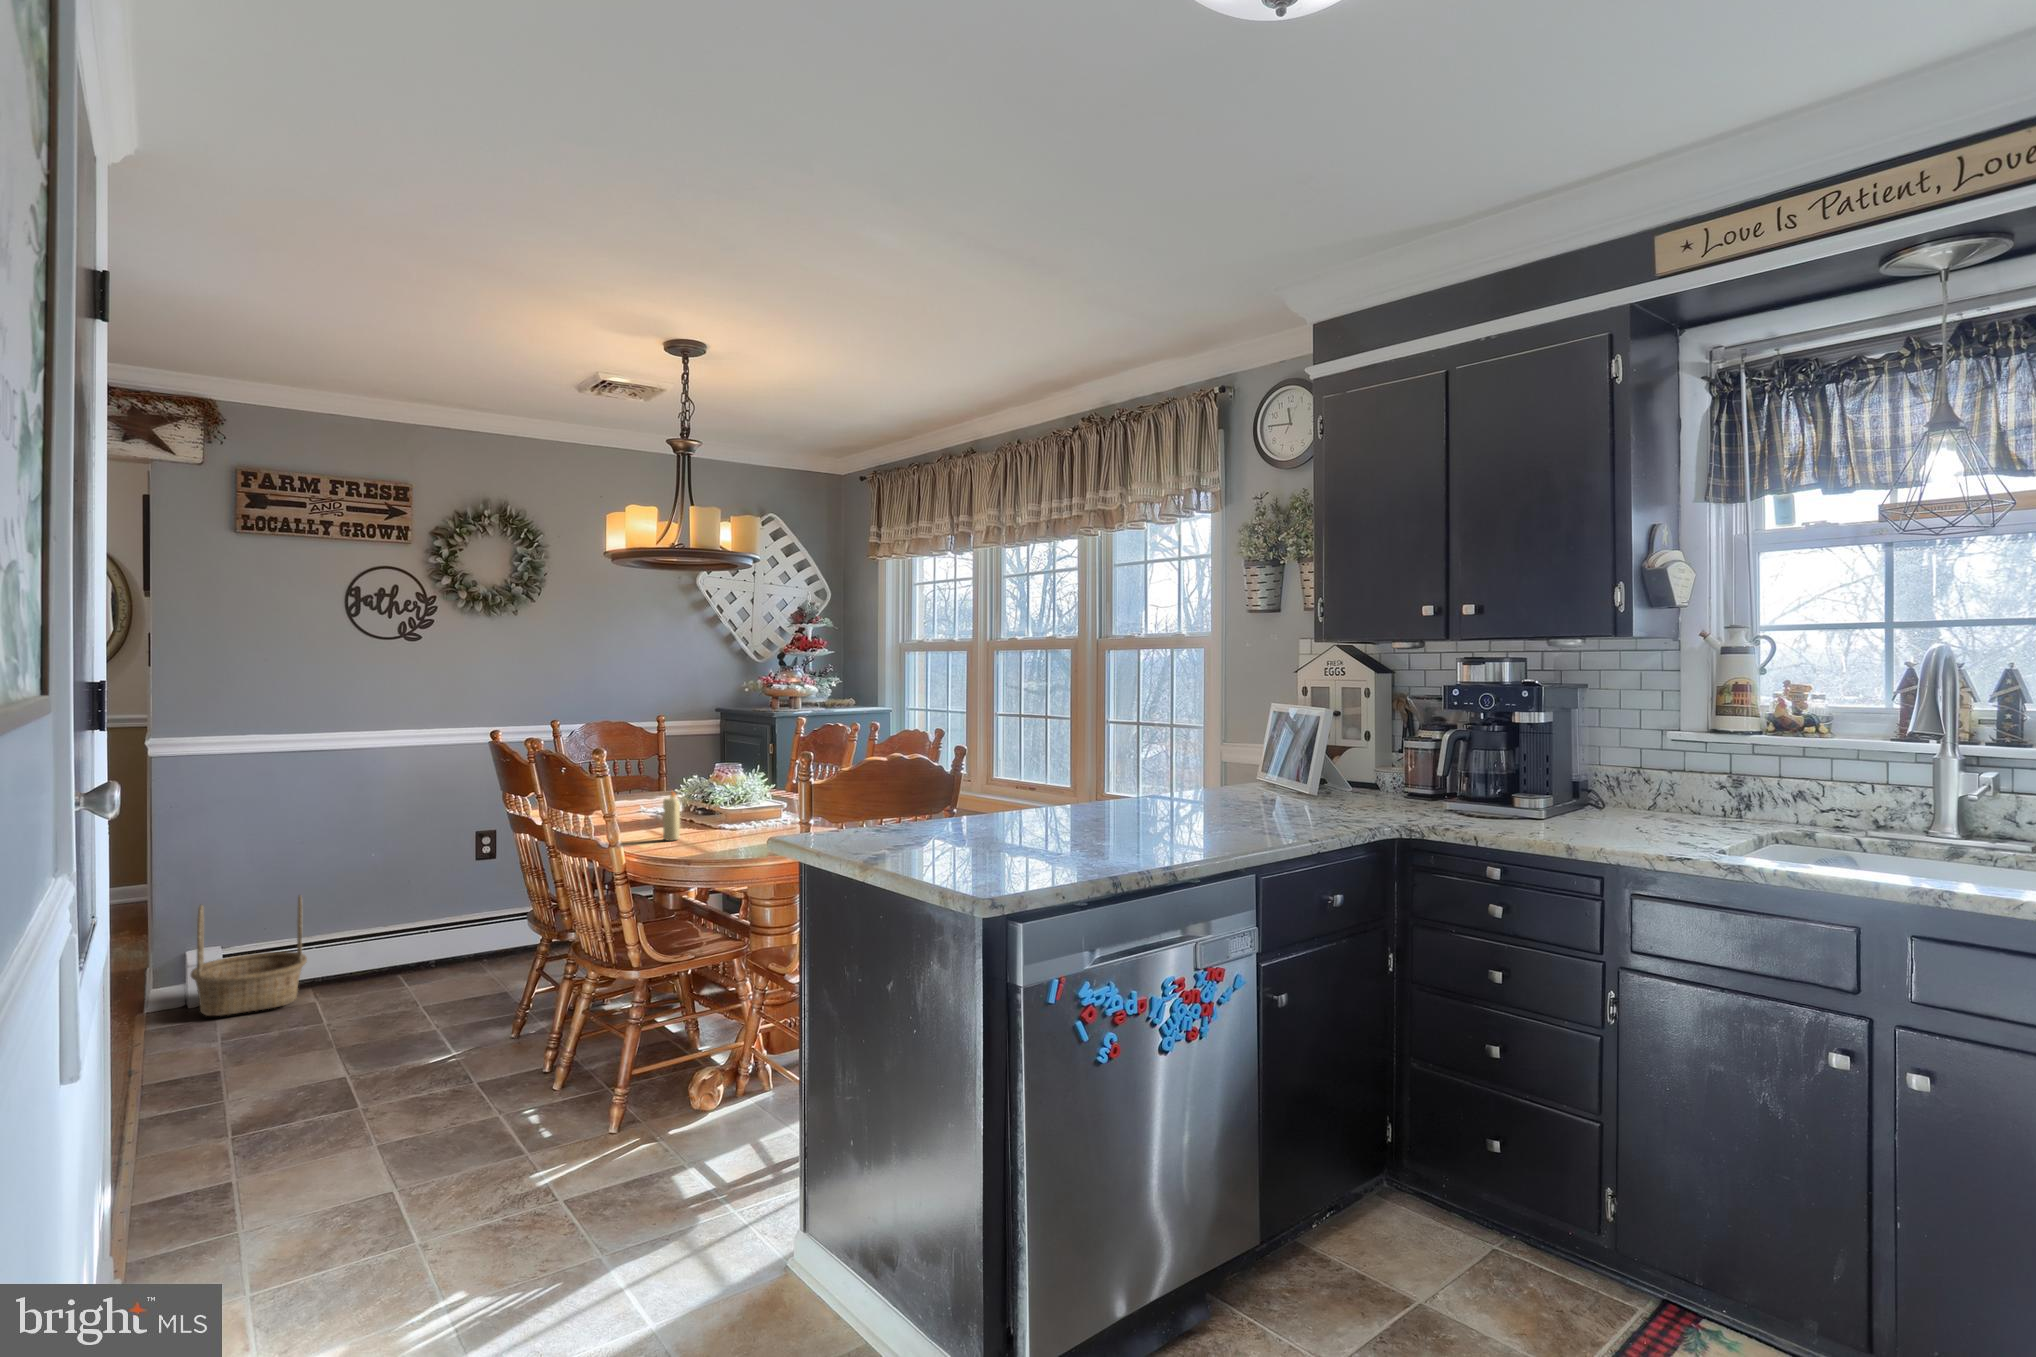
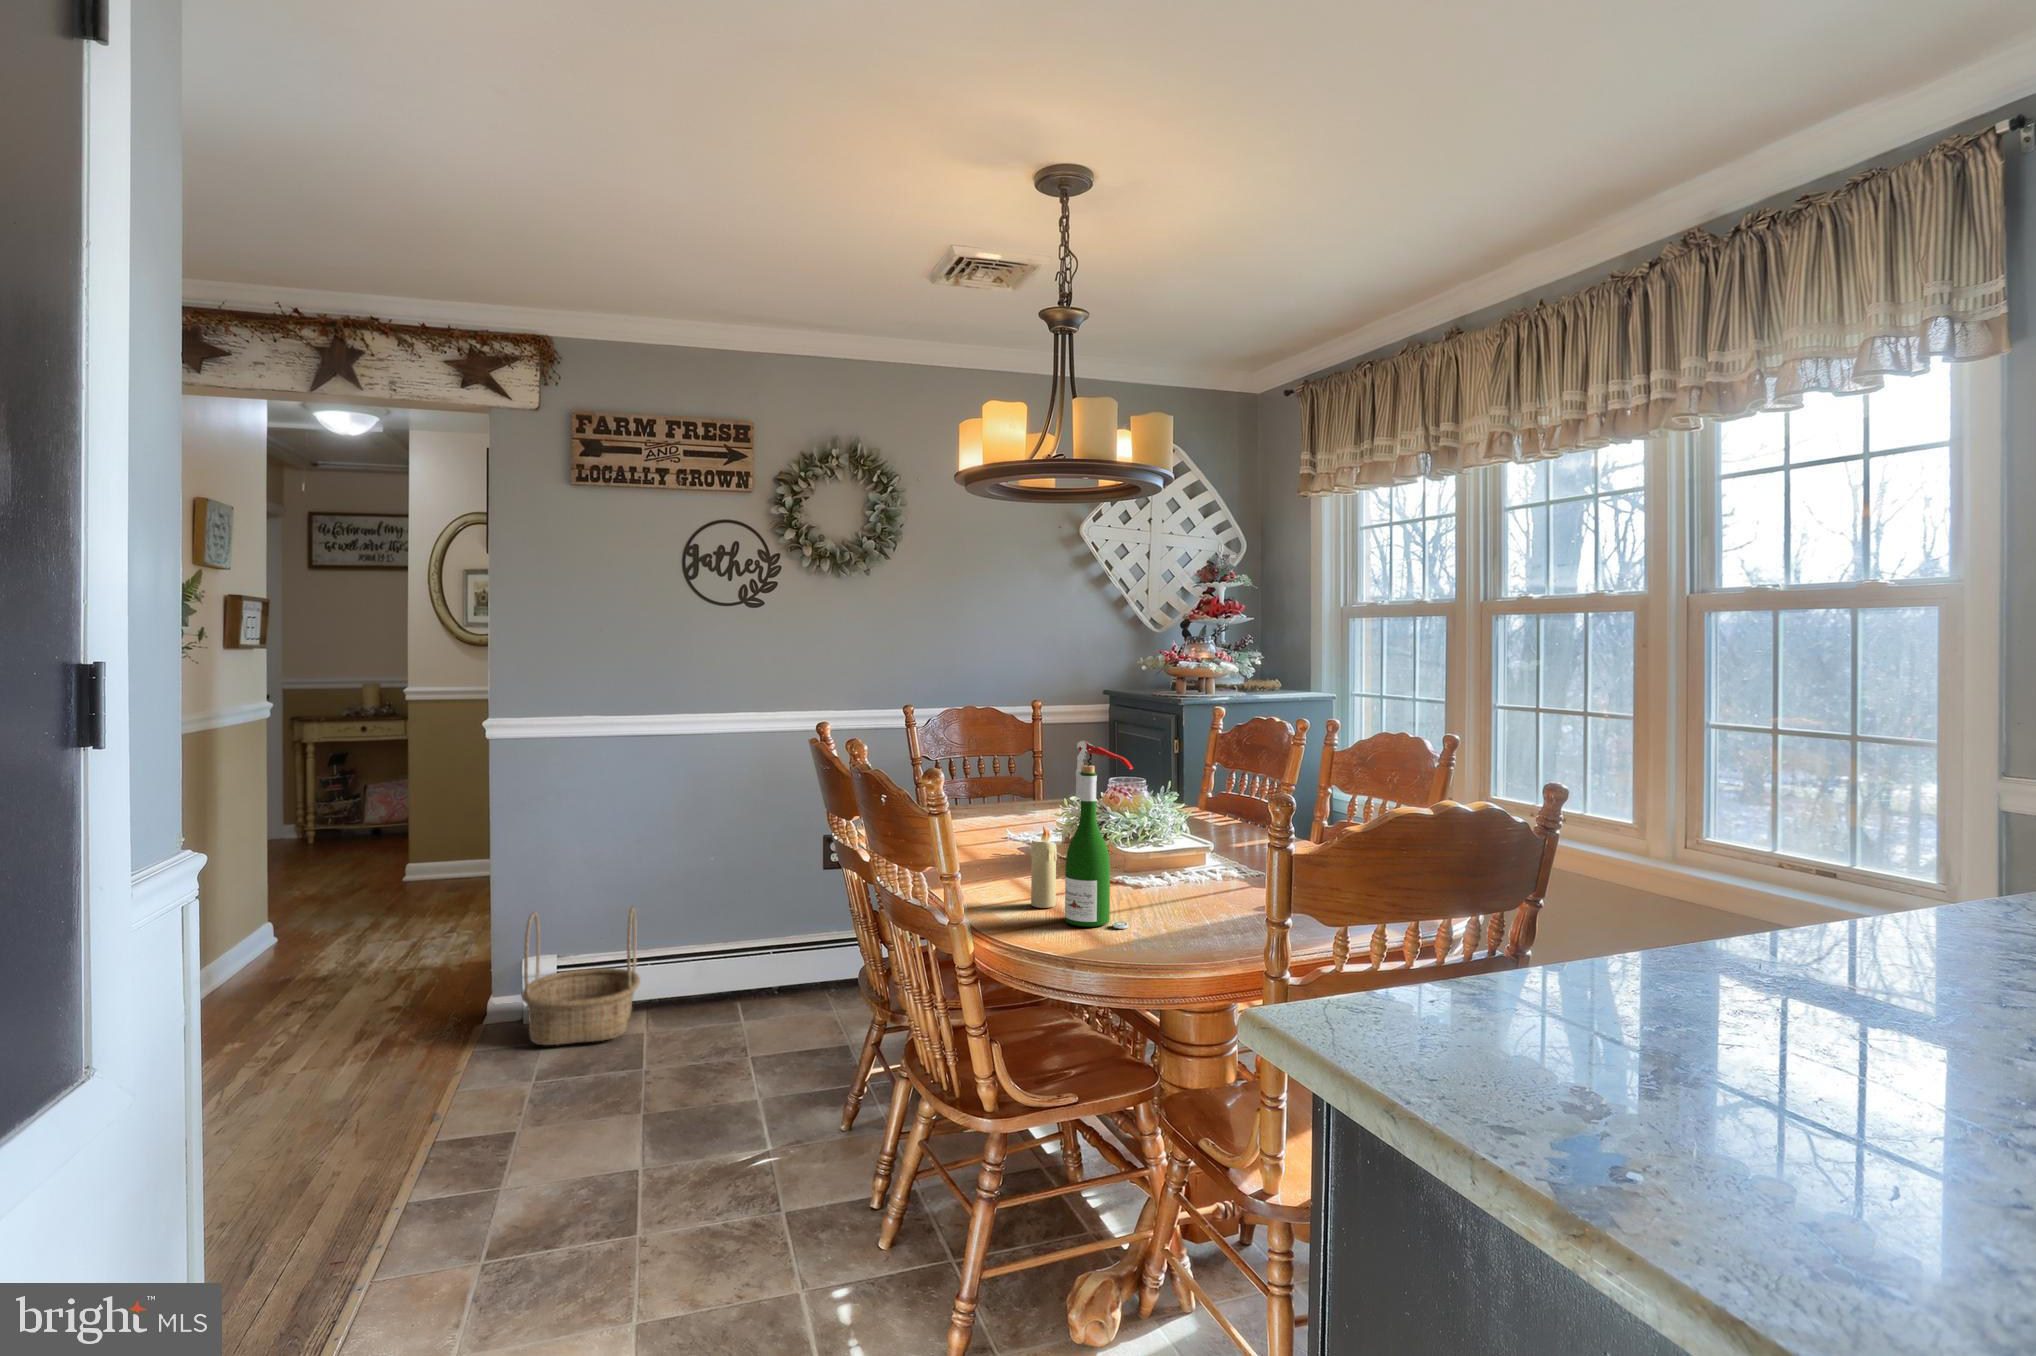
wine bottle: none [686,734,728,846] -> present [1065,741,1133,928]

